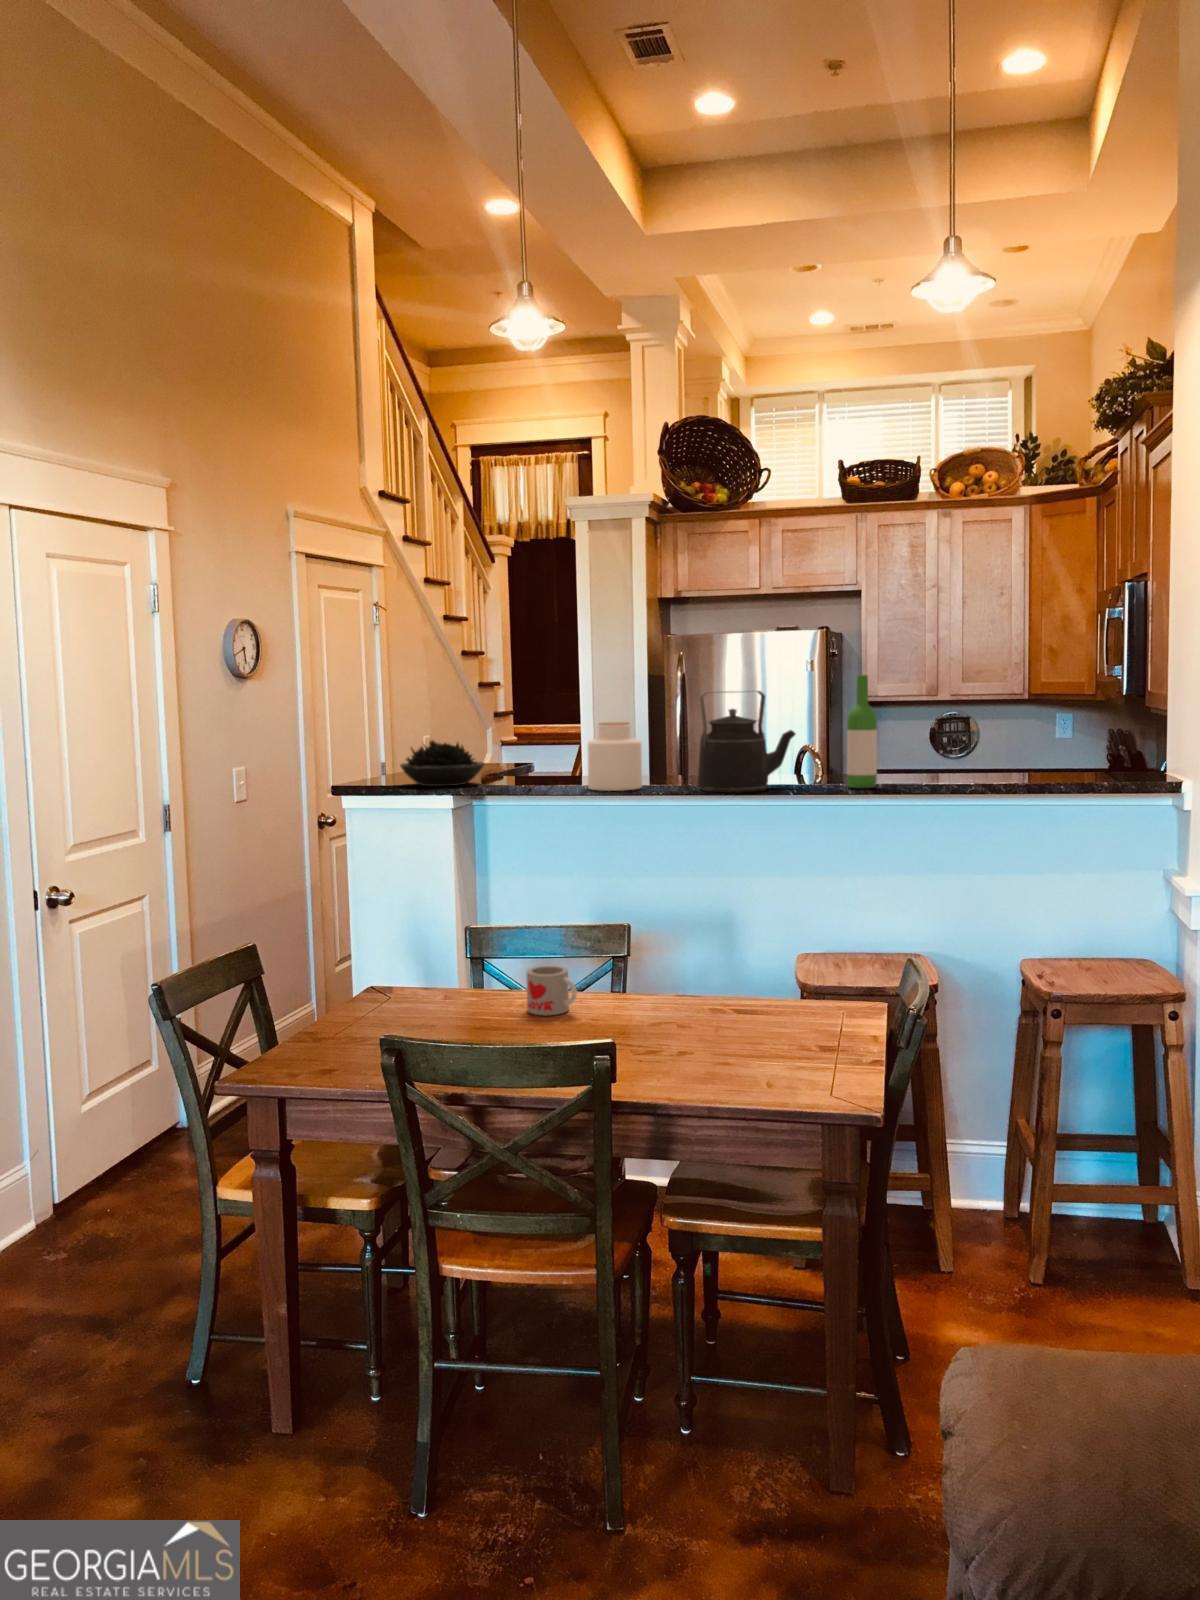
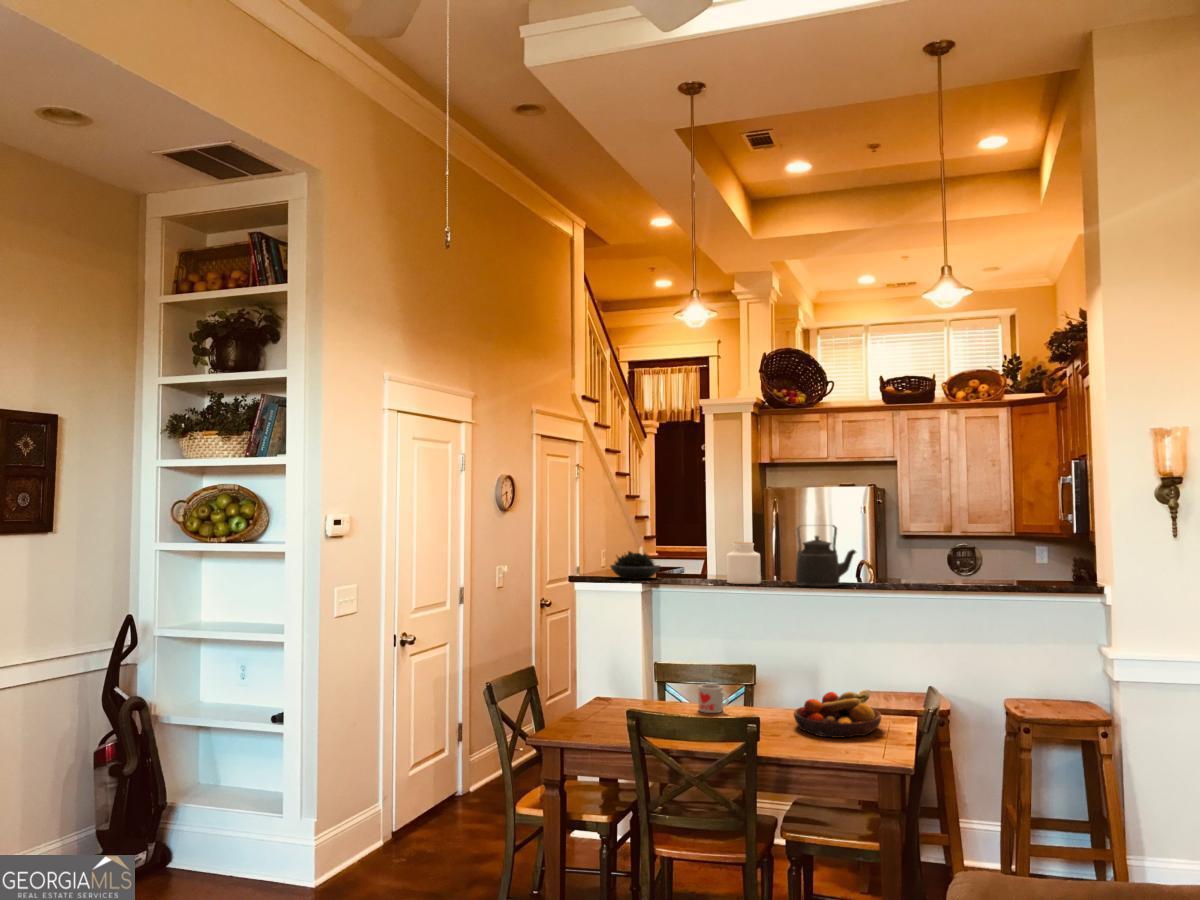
wine bottle: present [847,675,877,788] -> none [889,517,908,587]
fruit bowl: none [682,970,829,1060] -> present [794,690,881,738]

